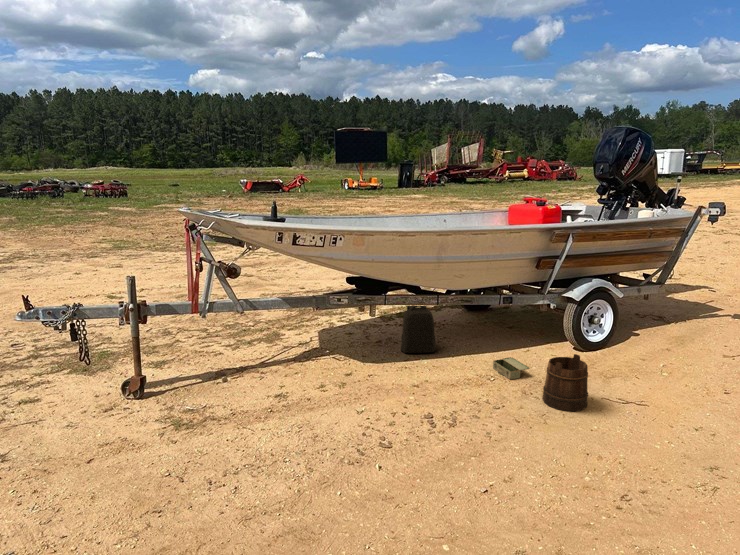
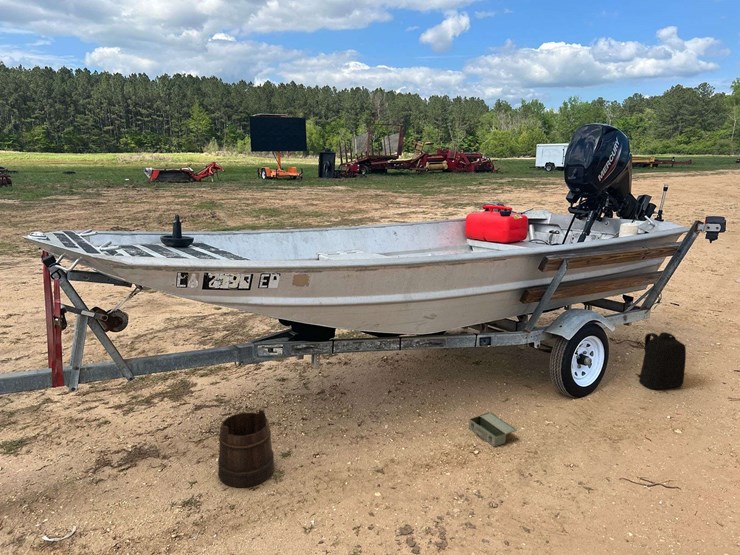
backpack: present [401,306,436,353] -> present [636,332,686,389]
bucket: present [542,354,588,411] -> present [218,409,274,487]

